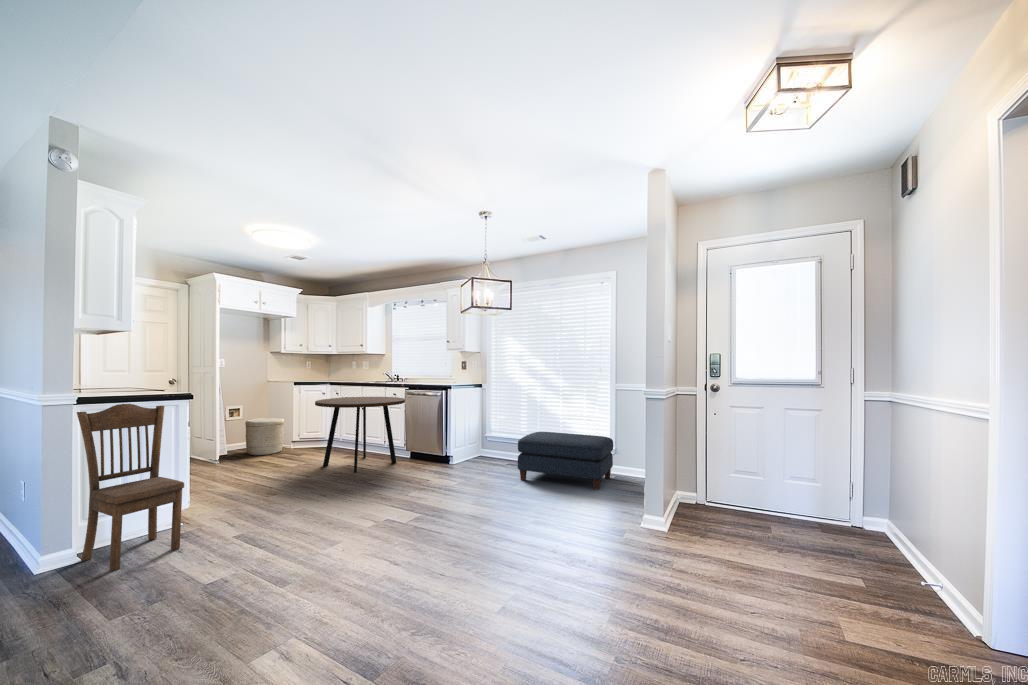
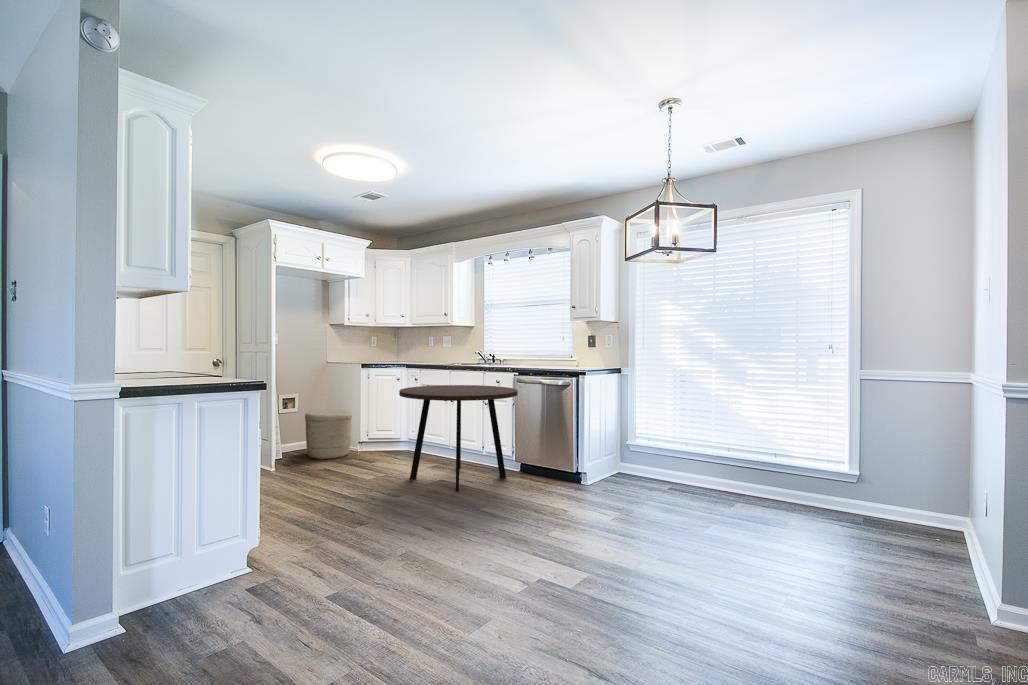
dining chair: present [77,404,184,571] -> none [108,393,259,655]
ottoman: present [518,432,613,490] -> none [703,442,859,542]

